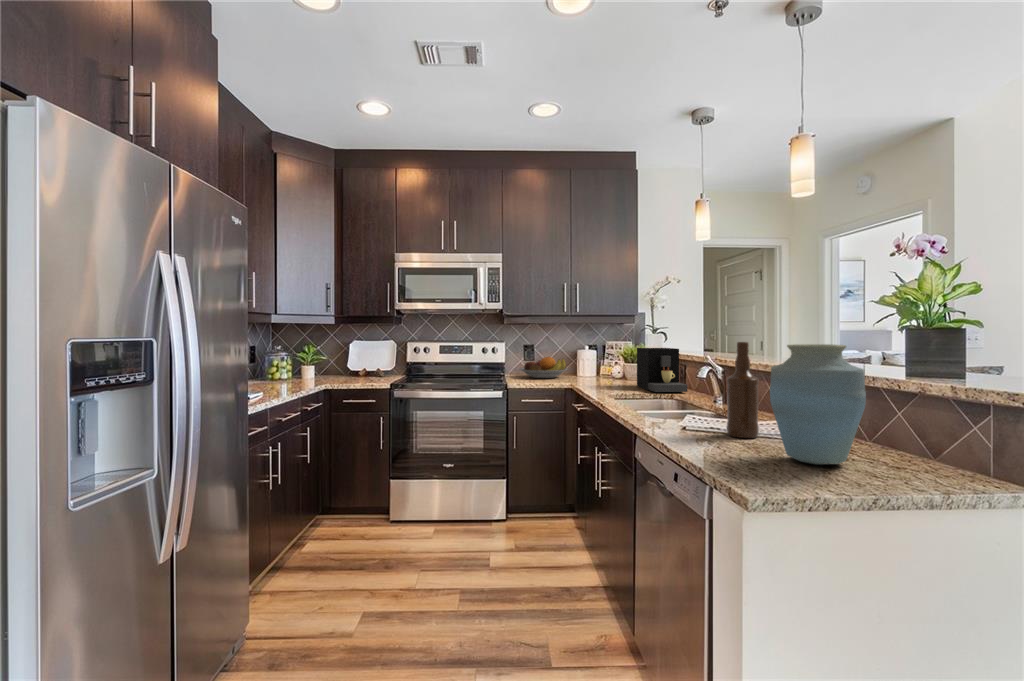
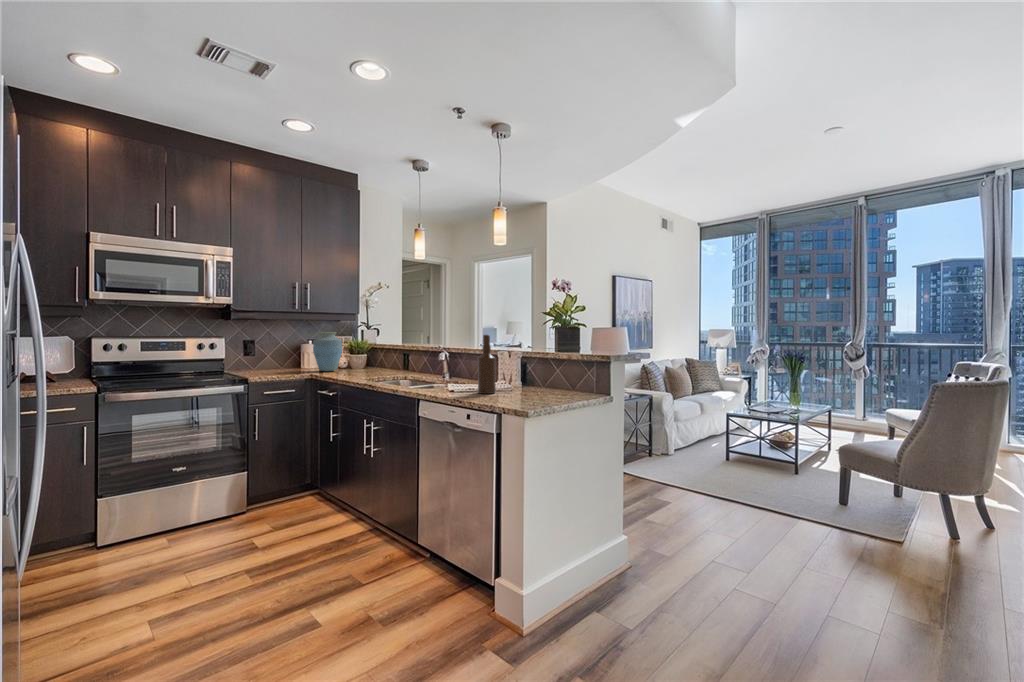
vase: present [770,344,866,465] -> present [313,332,342,371]
coffee maker: present [637,348,687,392] -> none [367,341,413,375]
fruit bowl: present [520,357,567,378] -> none [243,351,295,372]

